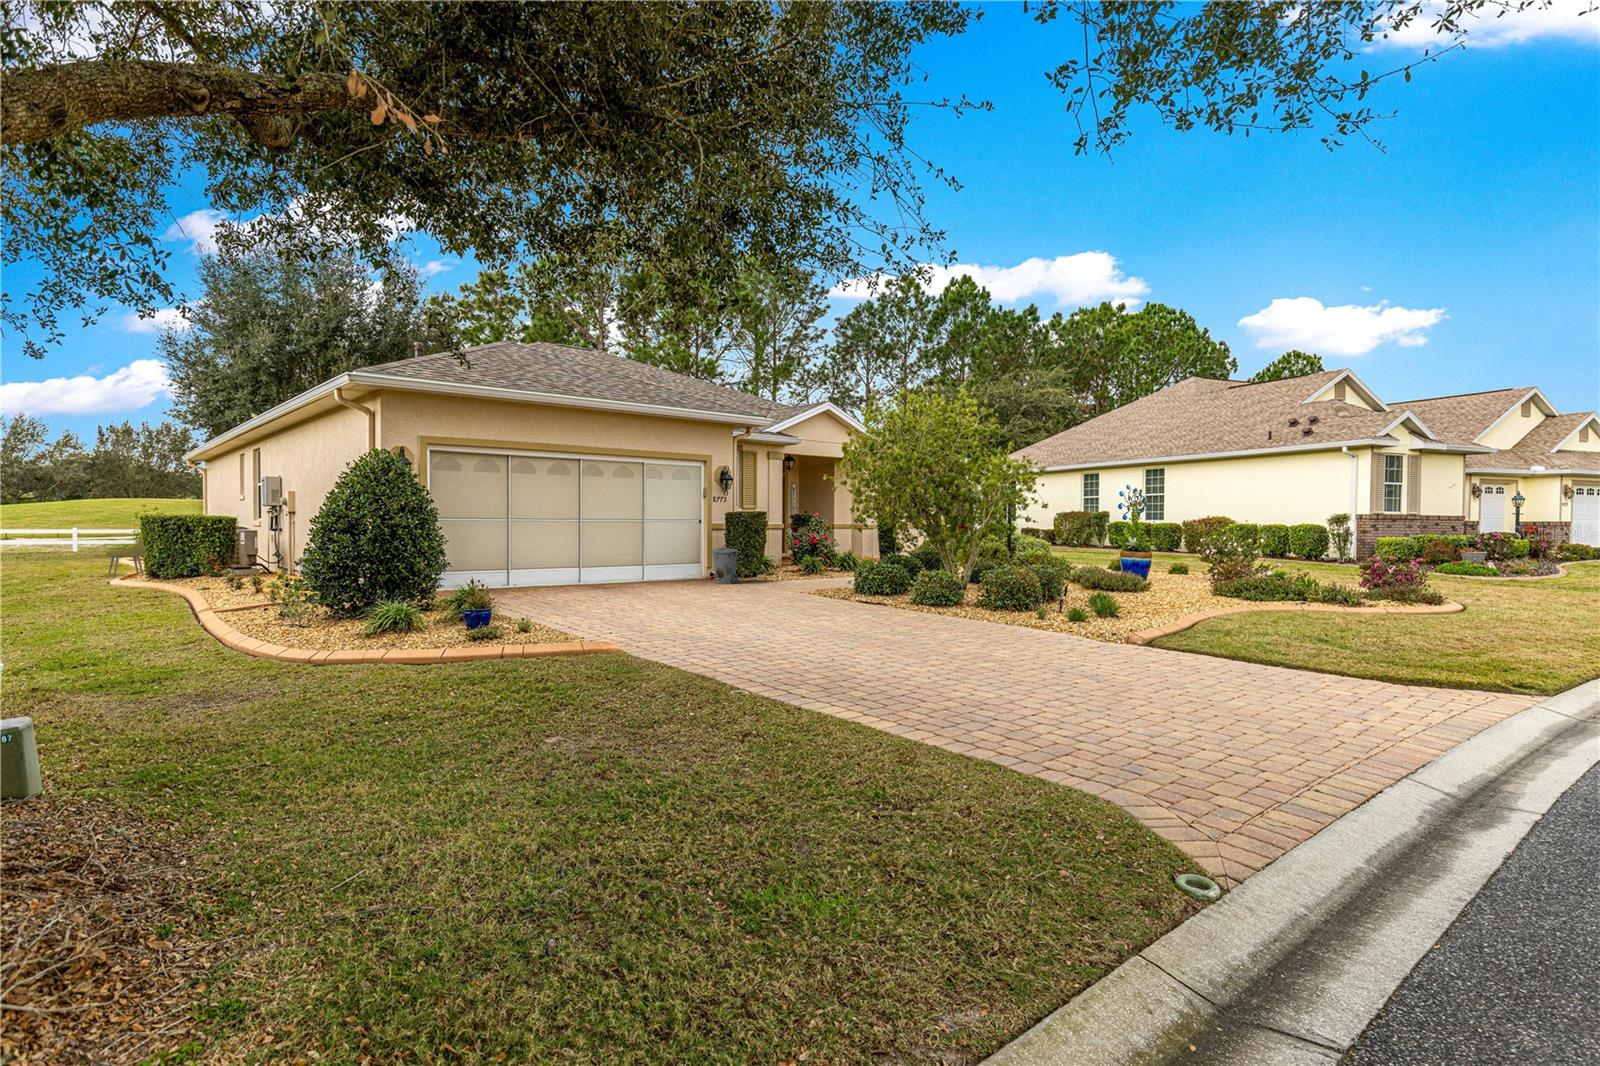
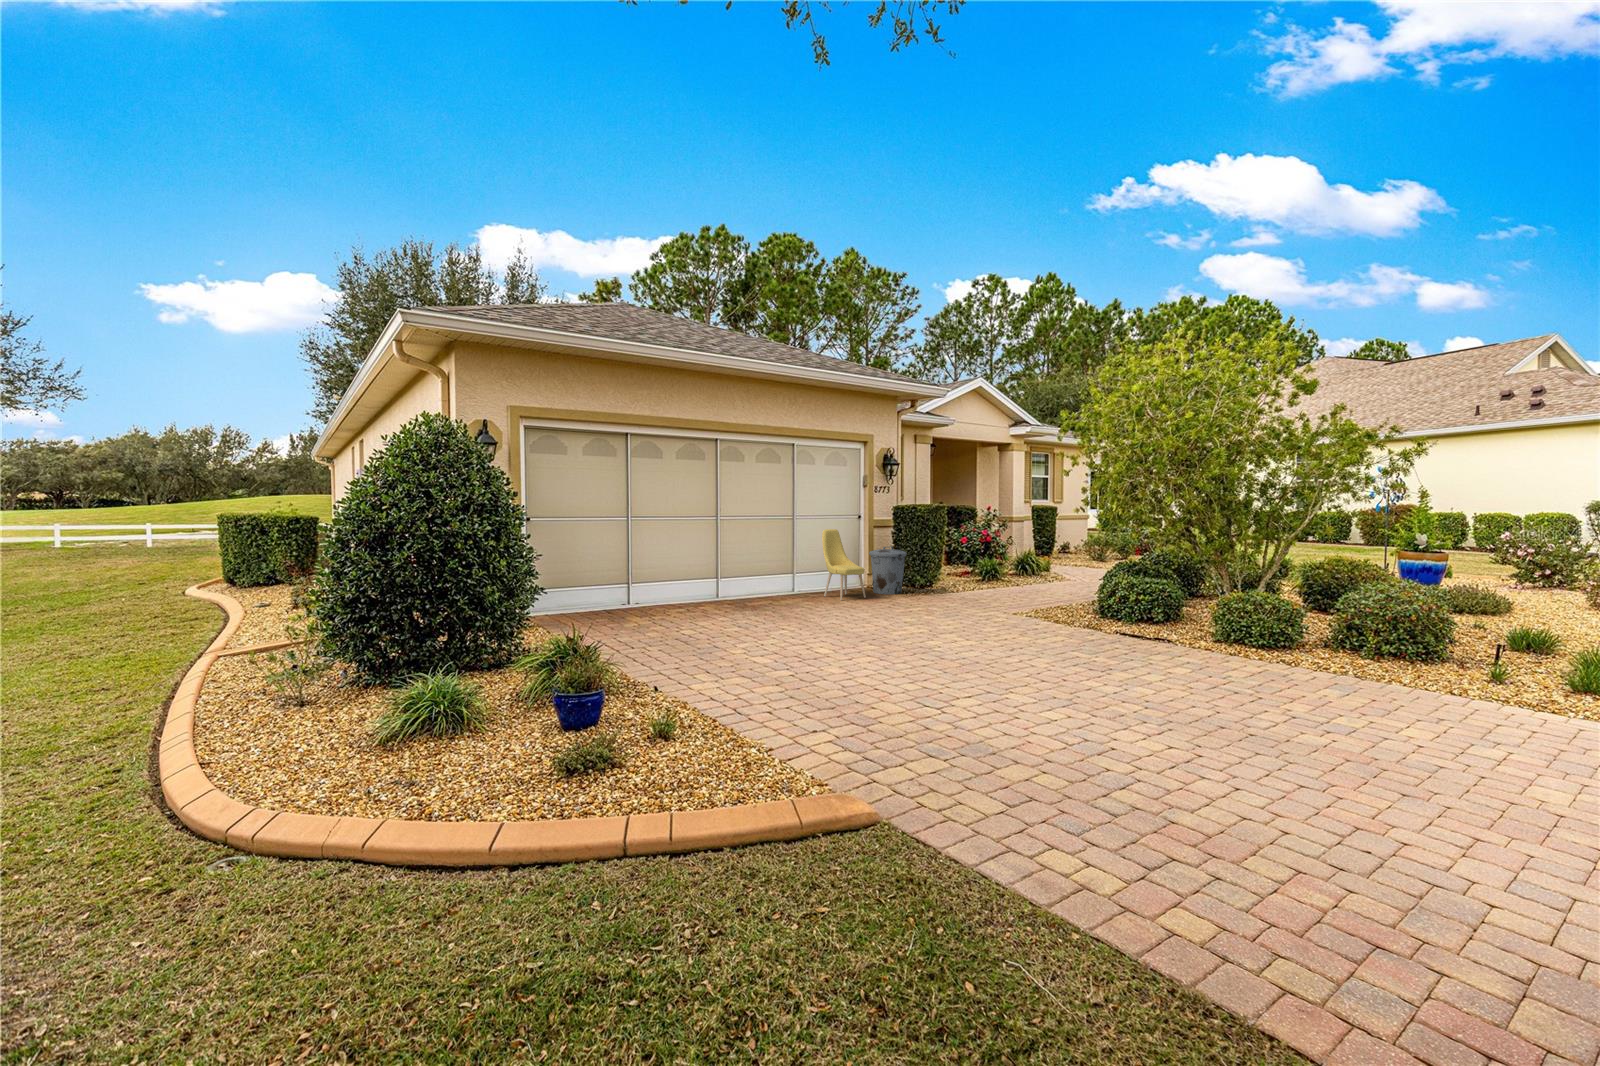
chair: present [106,535,144,577] -> present [822,529,866,600]

